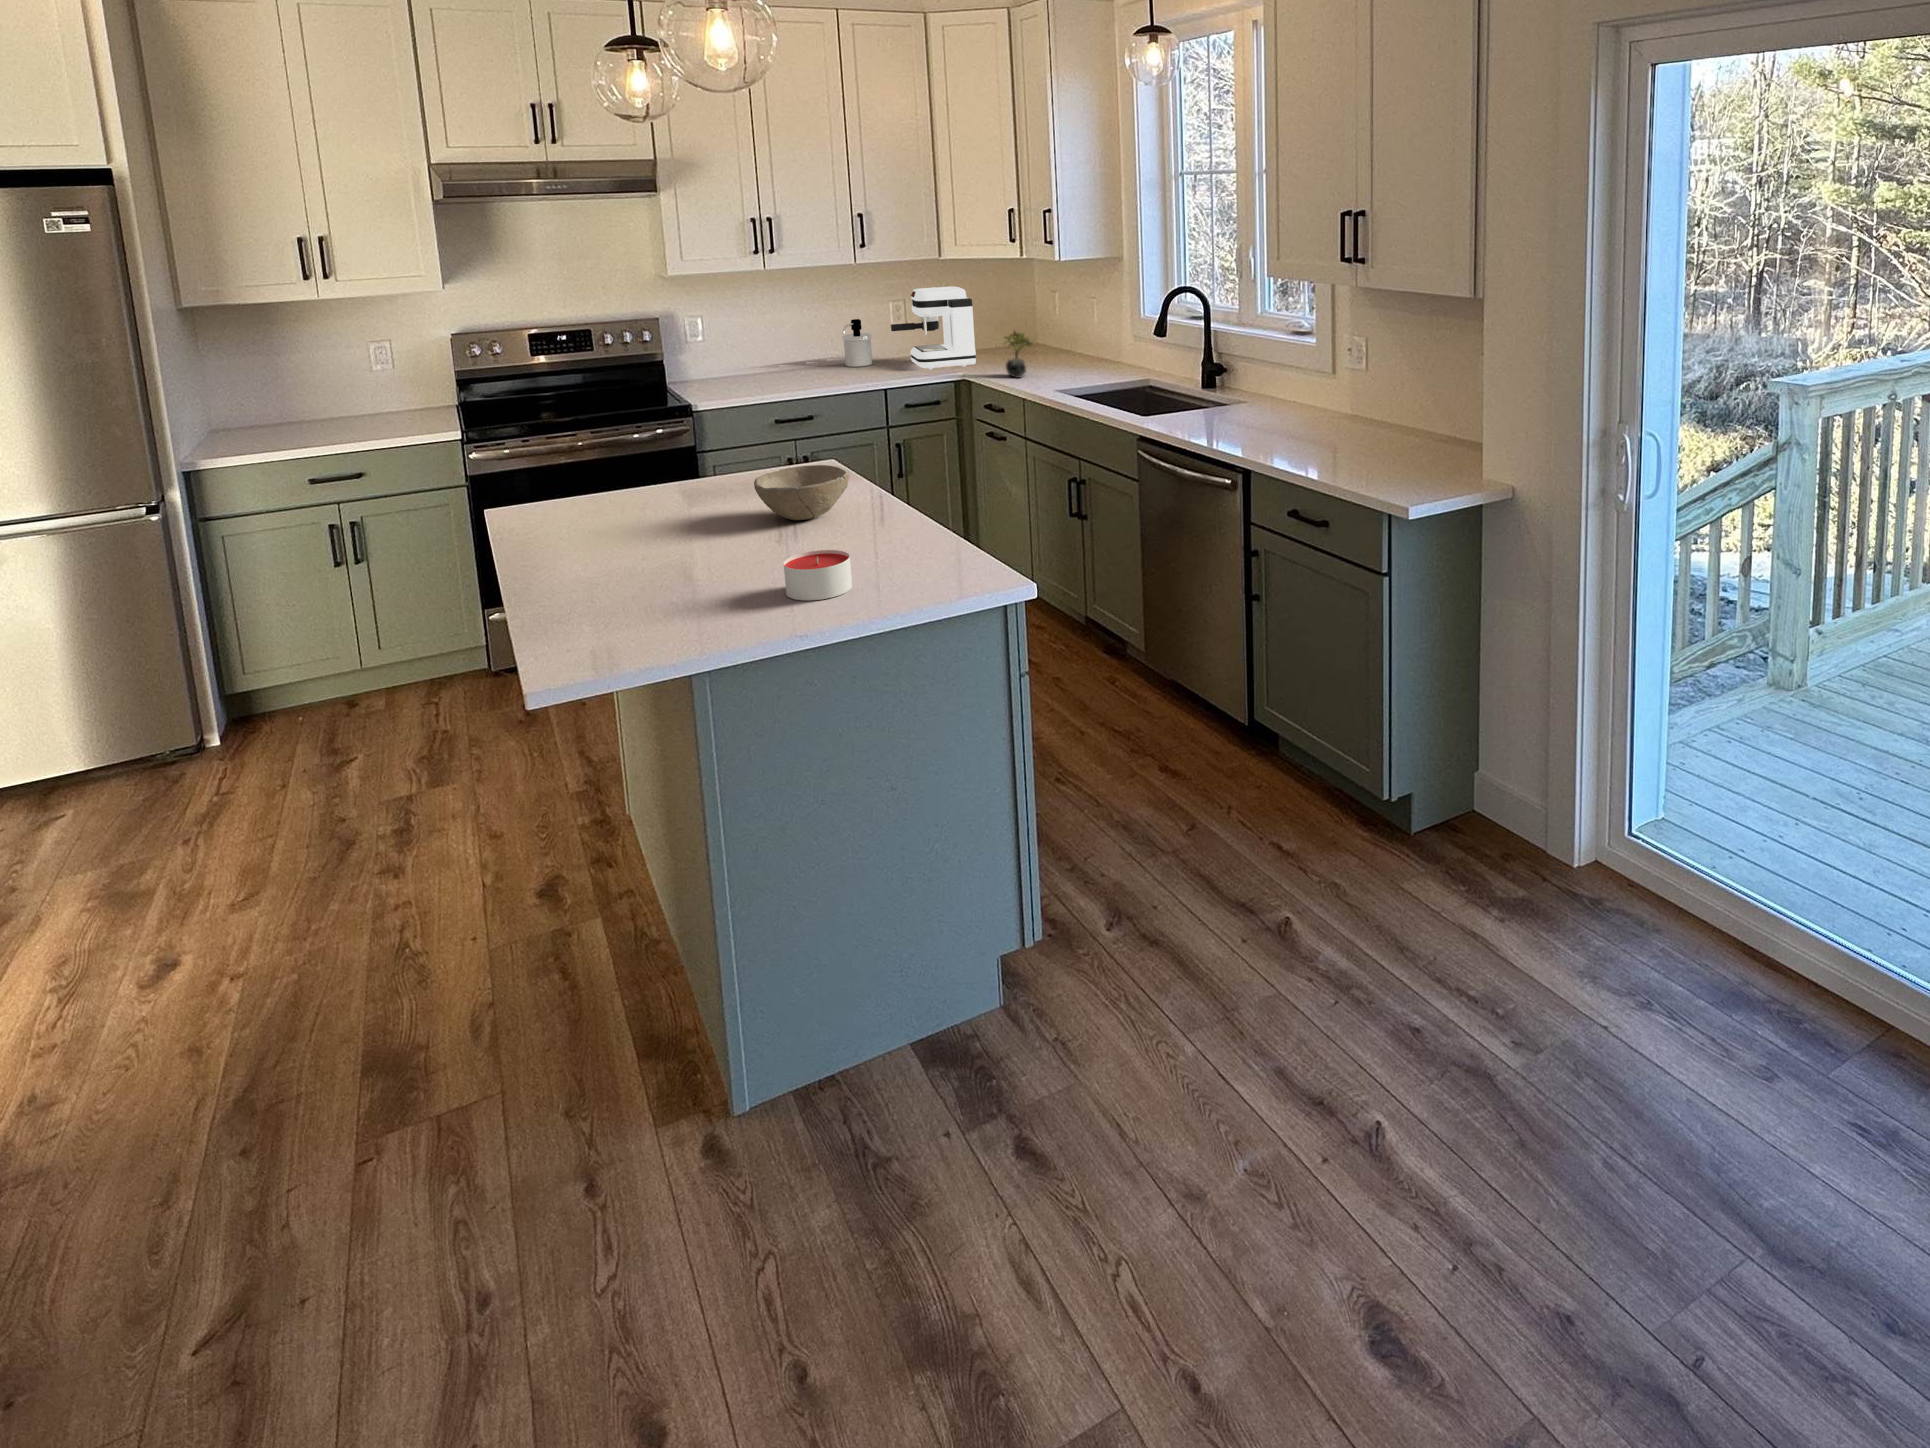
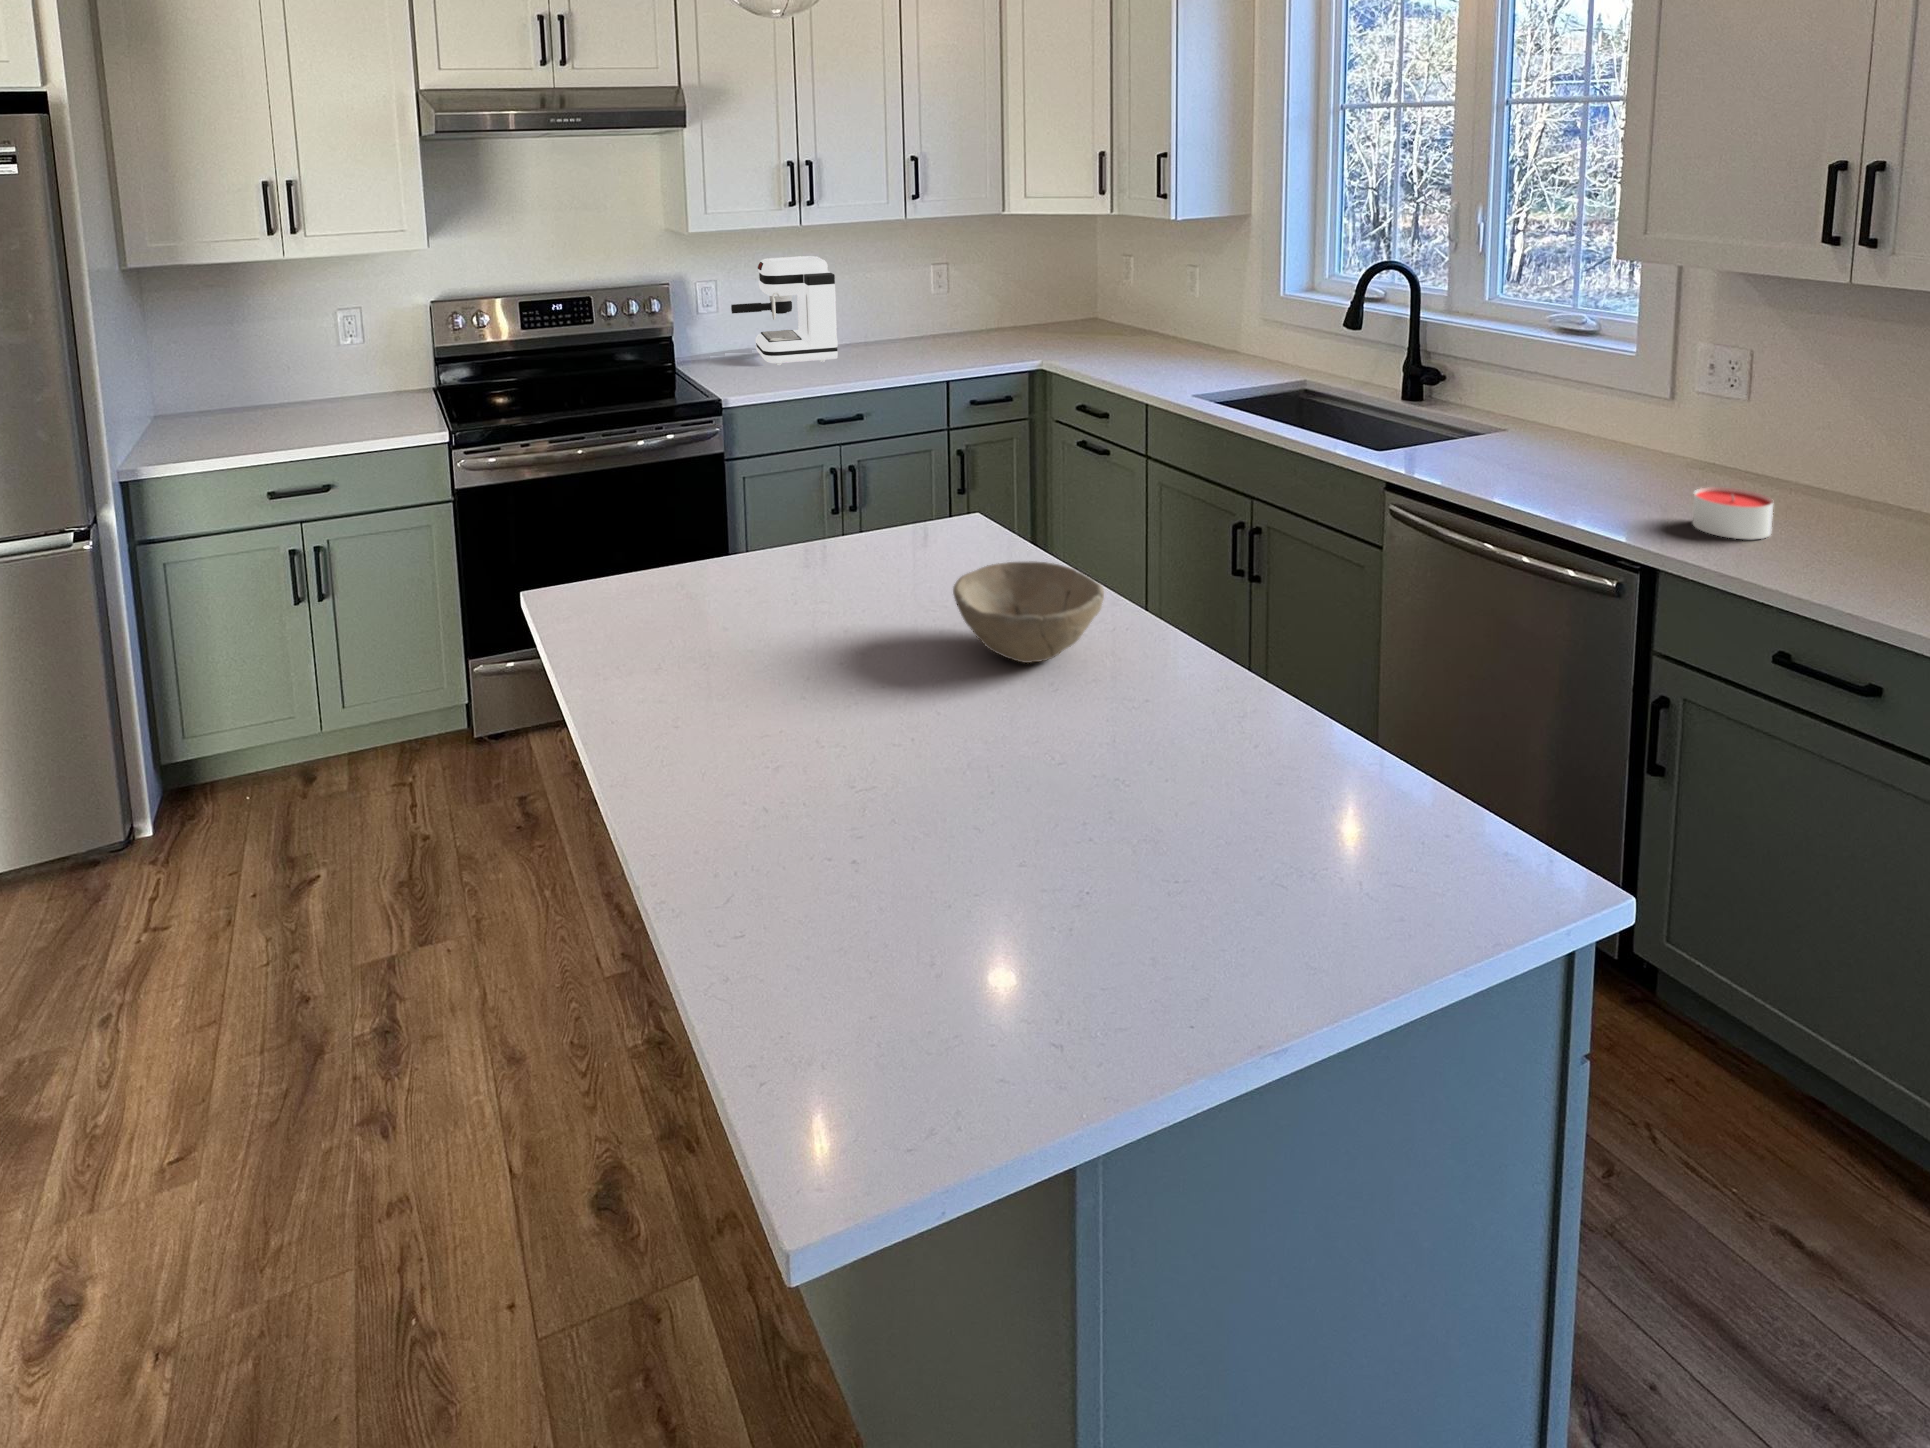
coffee maker: present [891,286,976,370] -> present [731,256,838,365]
soap dispenser: present [843,319,872,367] -> none [880,287,915,347]
succulent plant: present [1005,331,1032,378] -> none [1105,310,1148,373]
candle: present [784,550,852,601] -> present [1693,487,1773,539]

